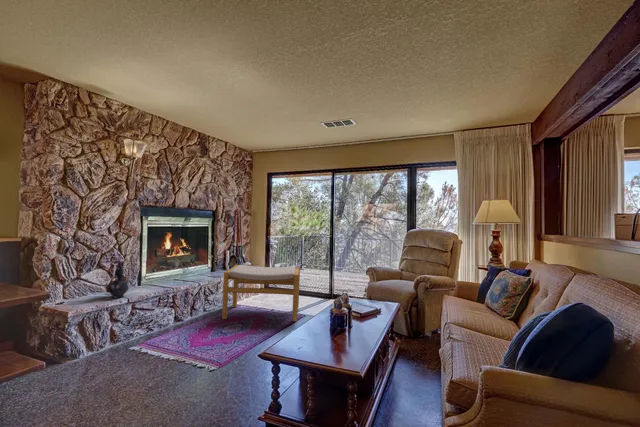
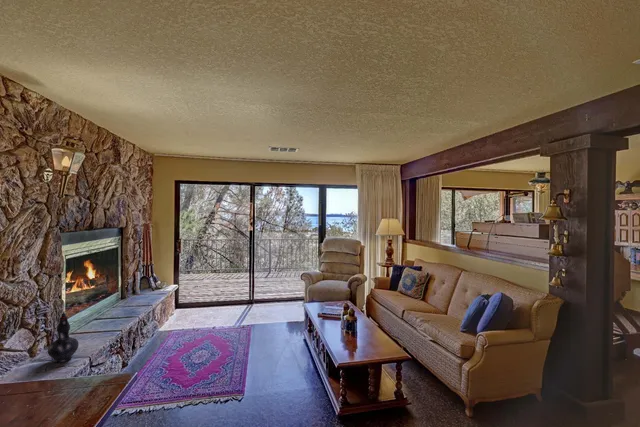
footstool: present [222,265,300,322] -> none [167,280,254,351]

